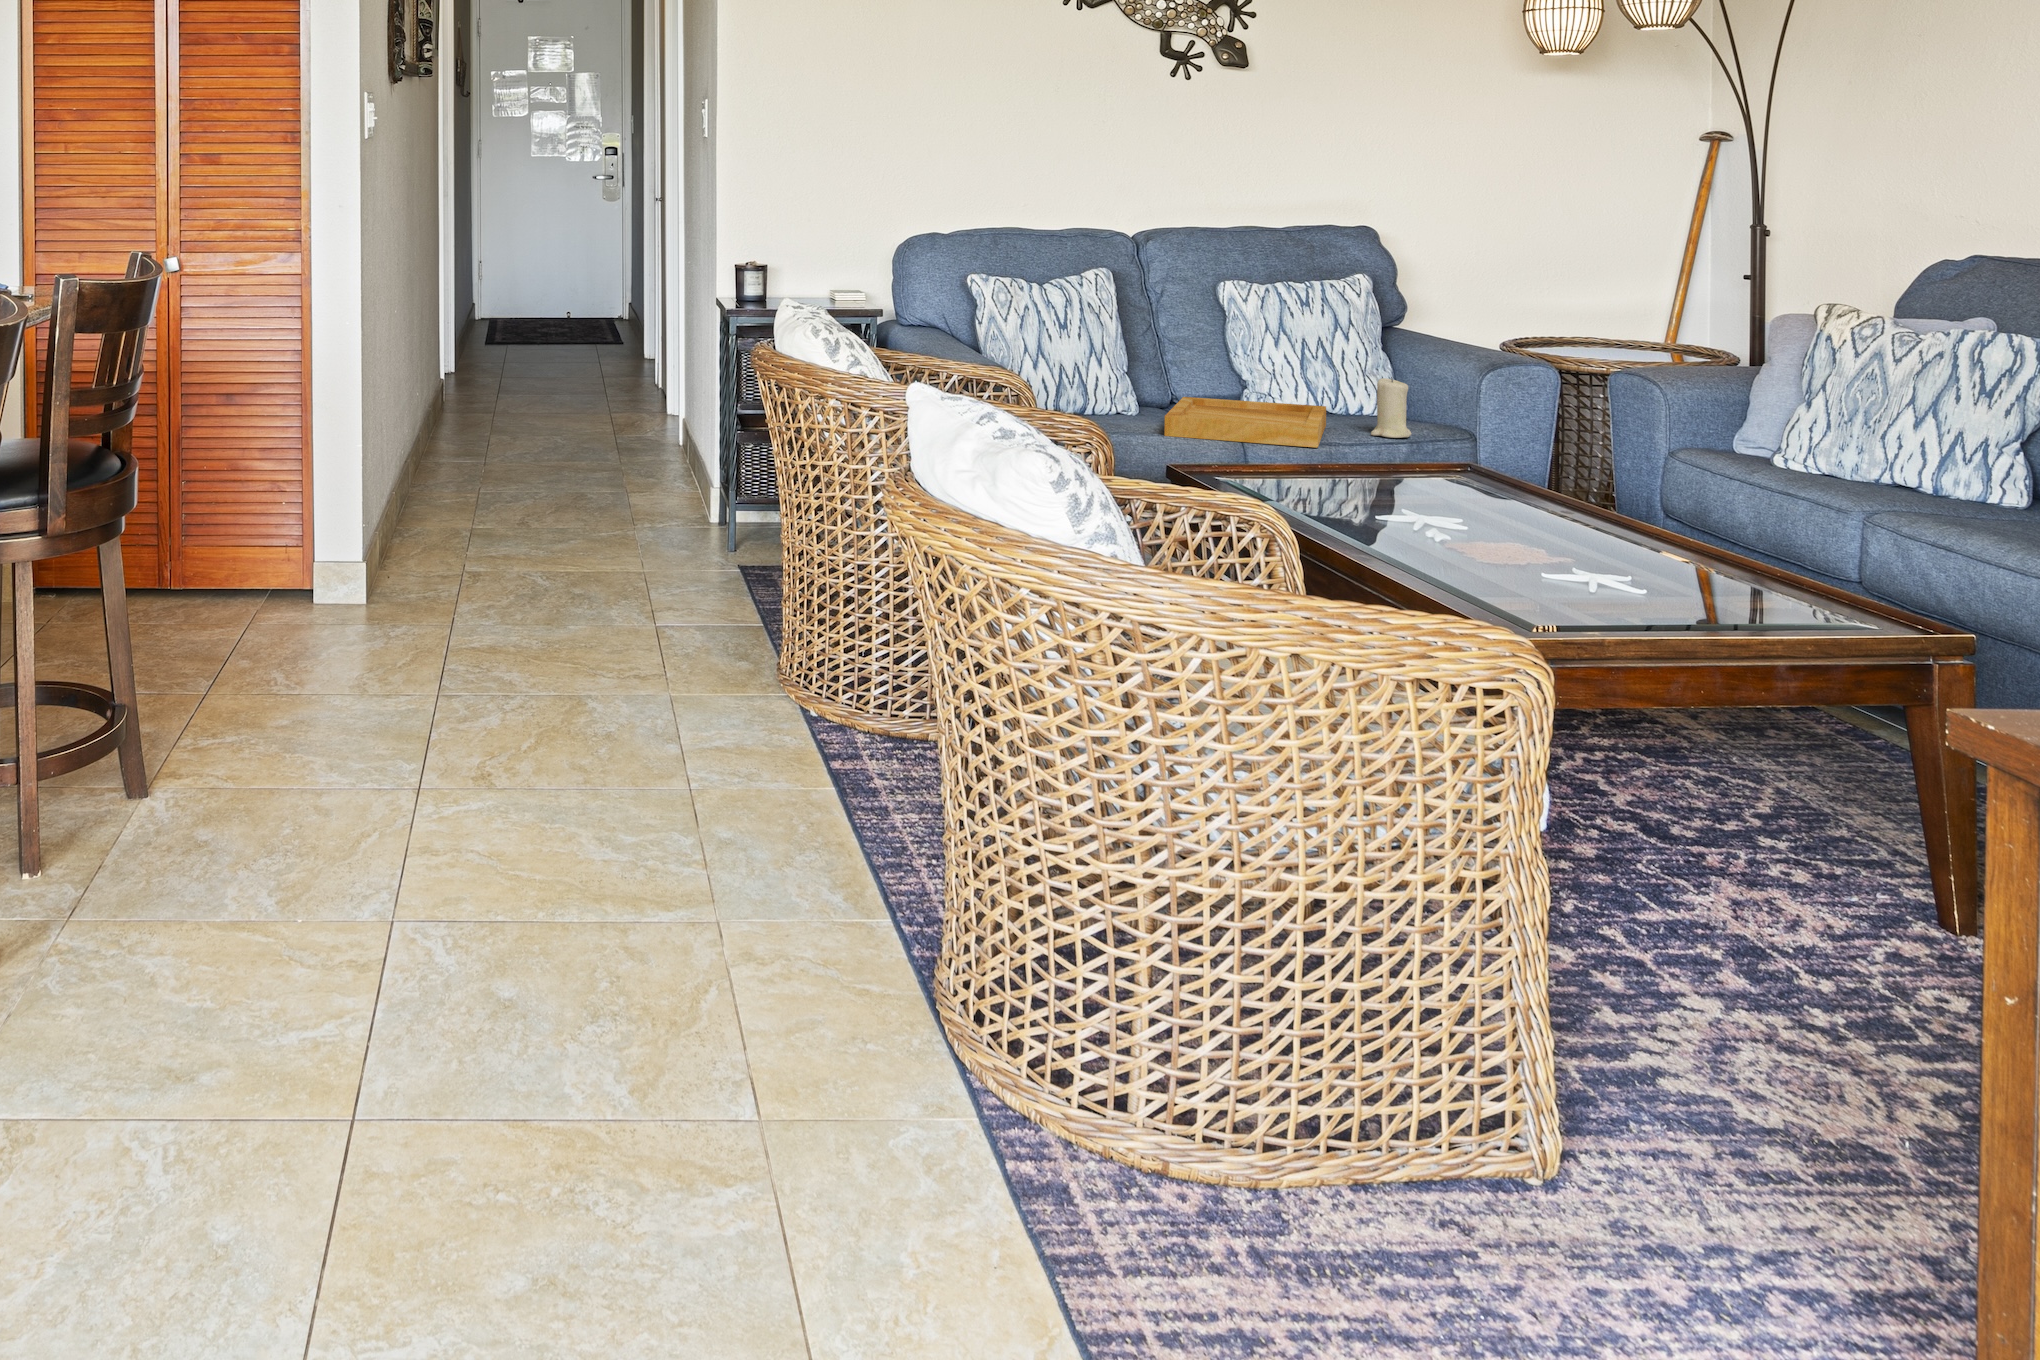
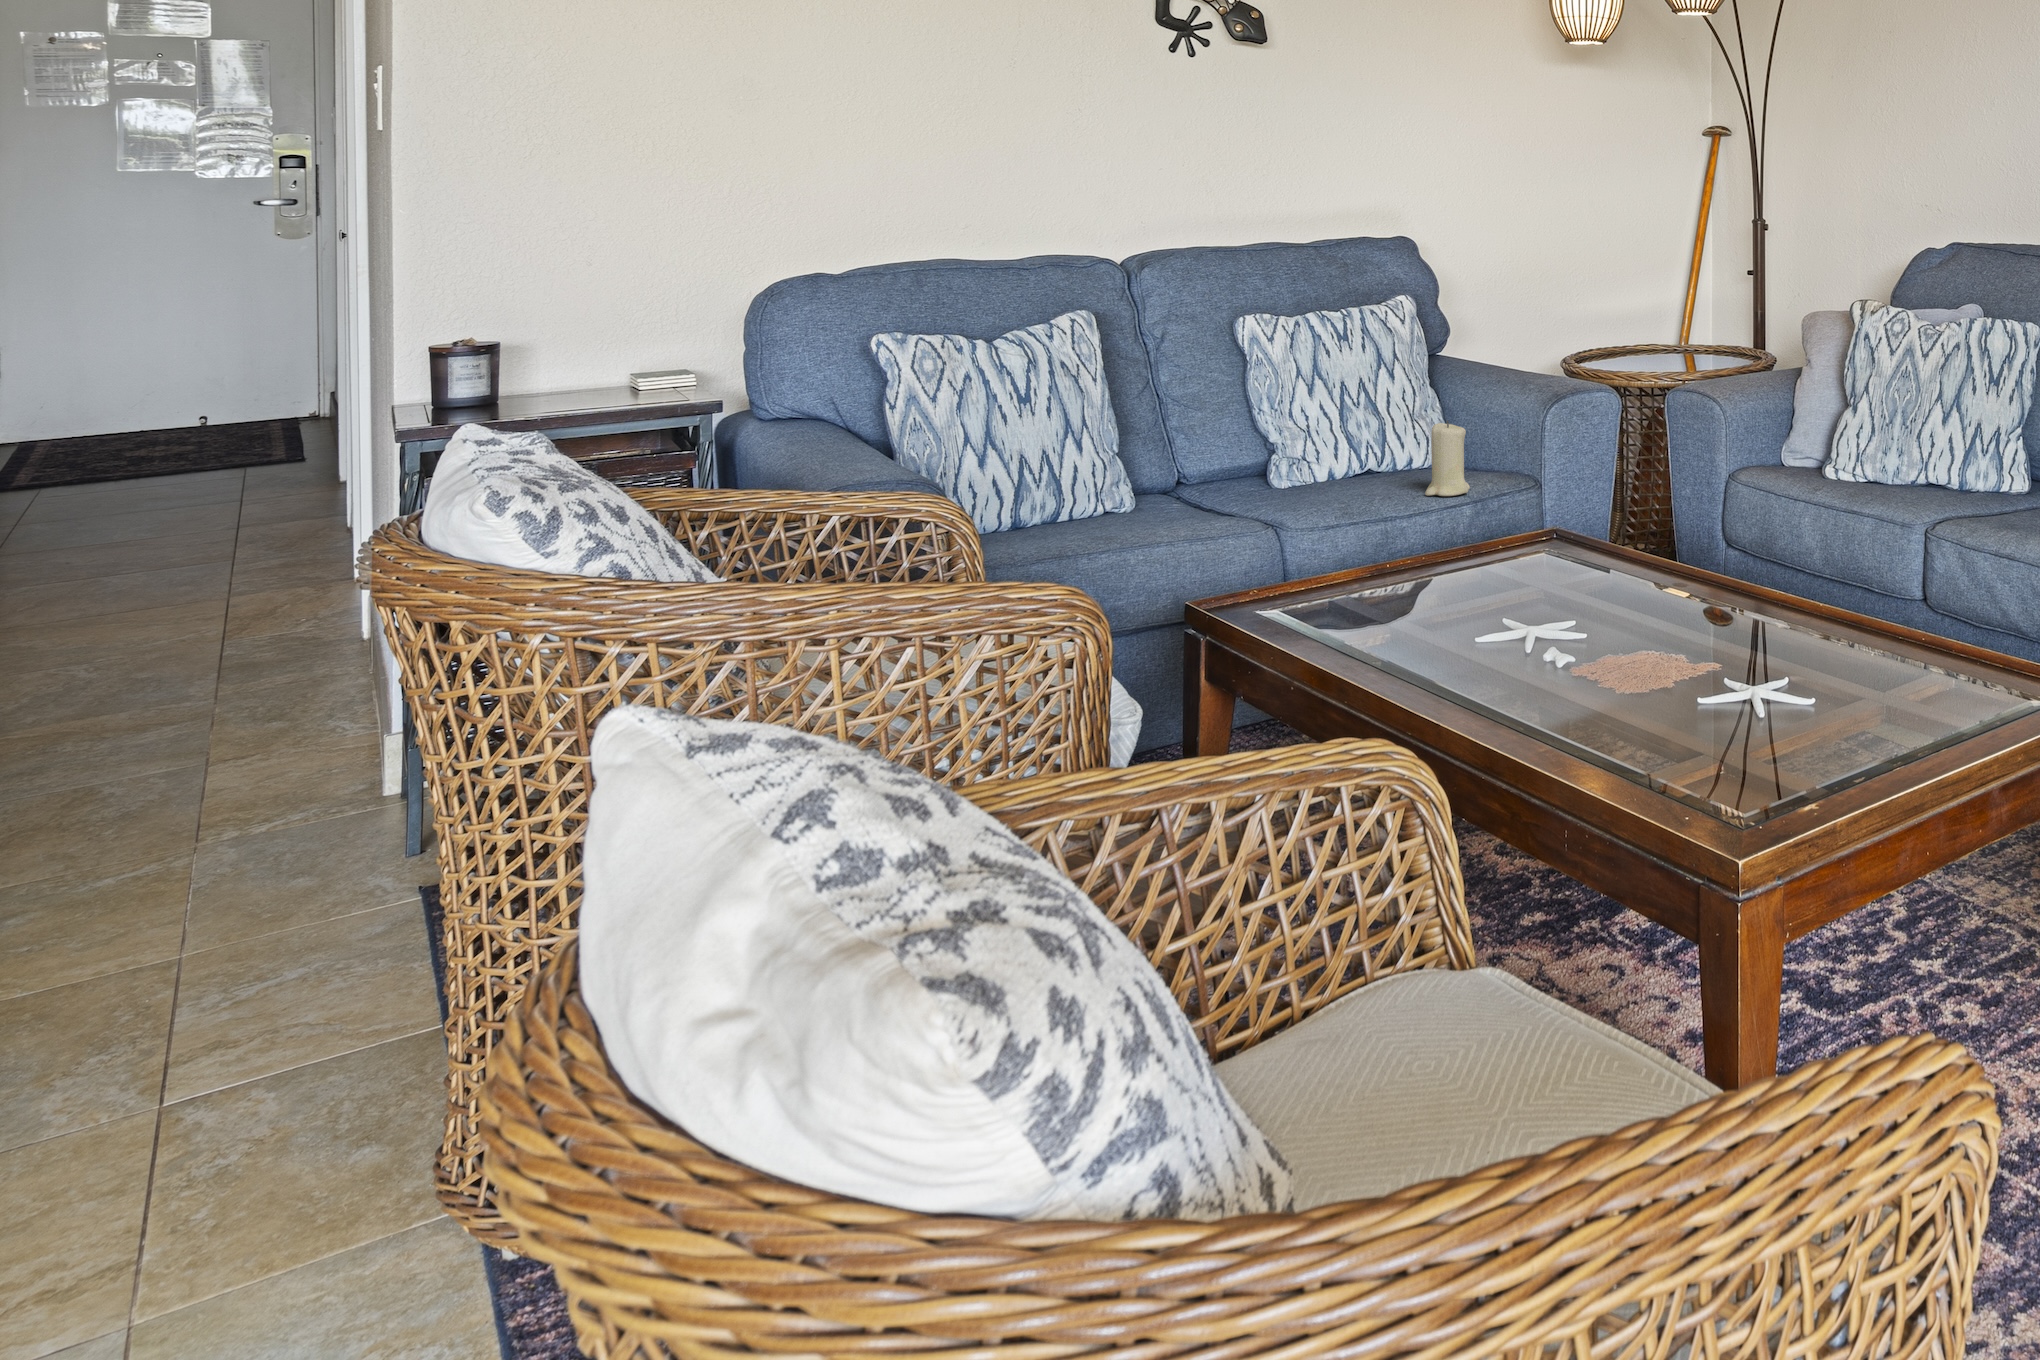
tray: present [1165,397,1326,448] -> none [1172,465,1372,539]

